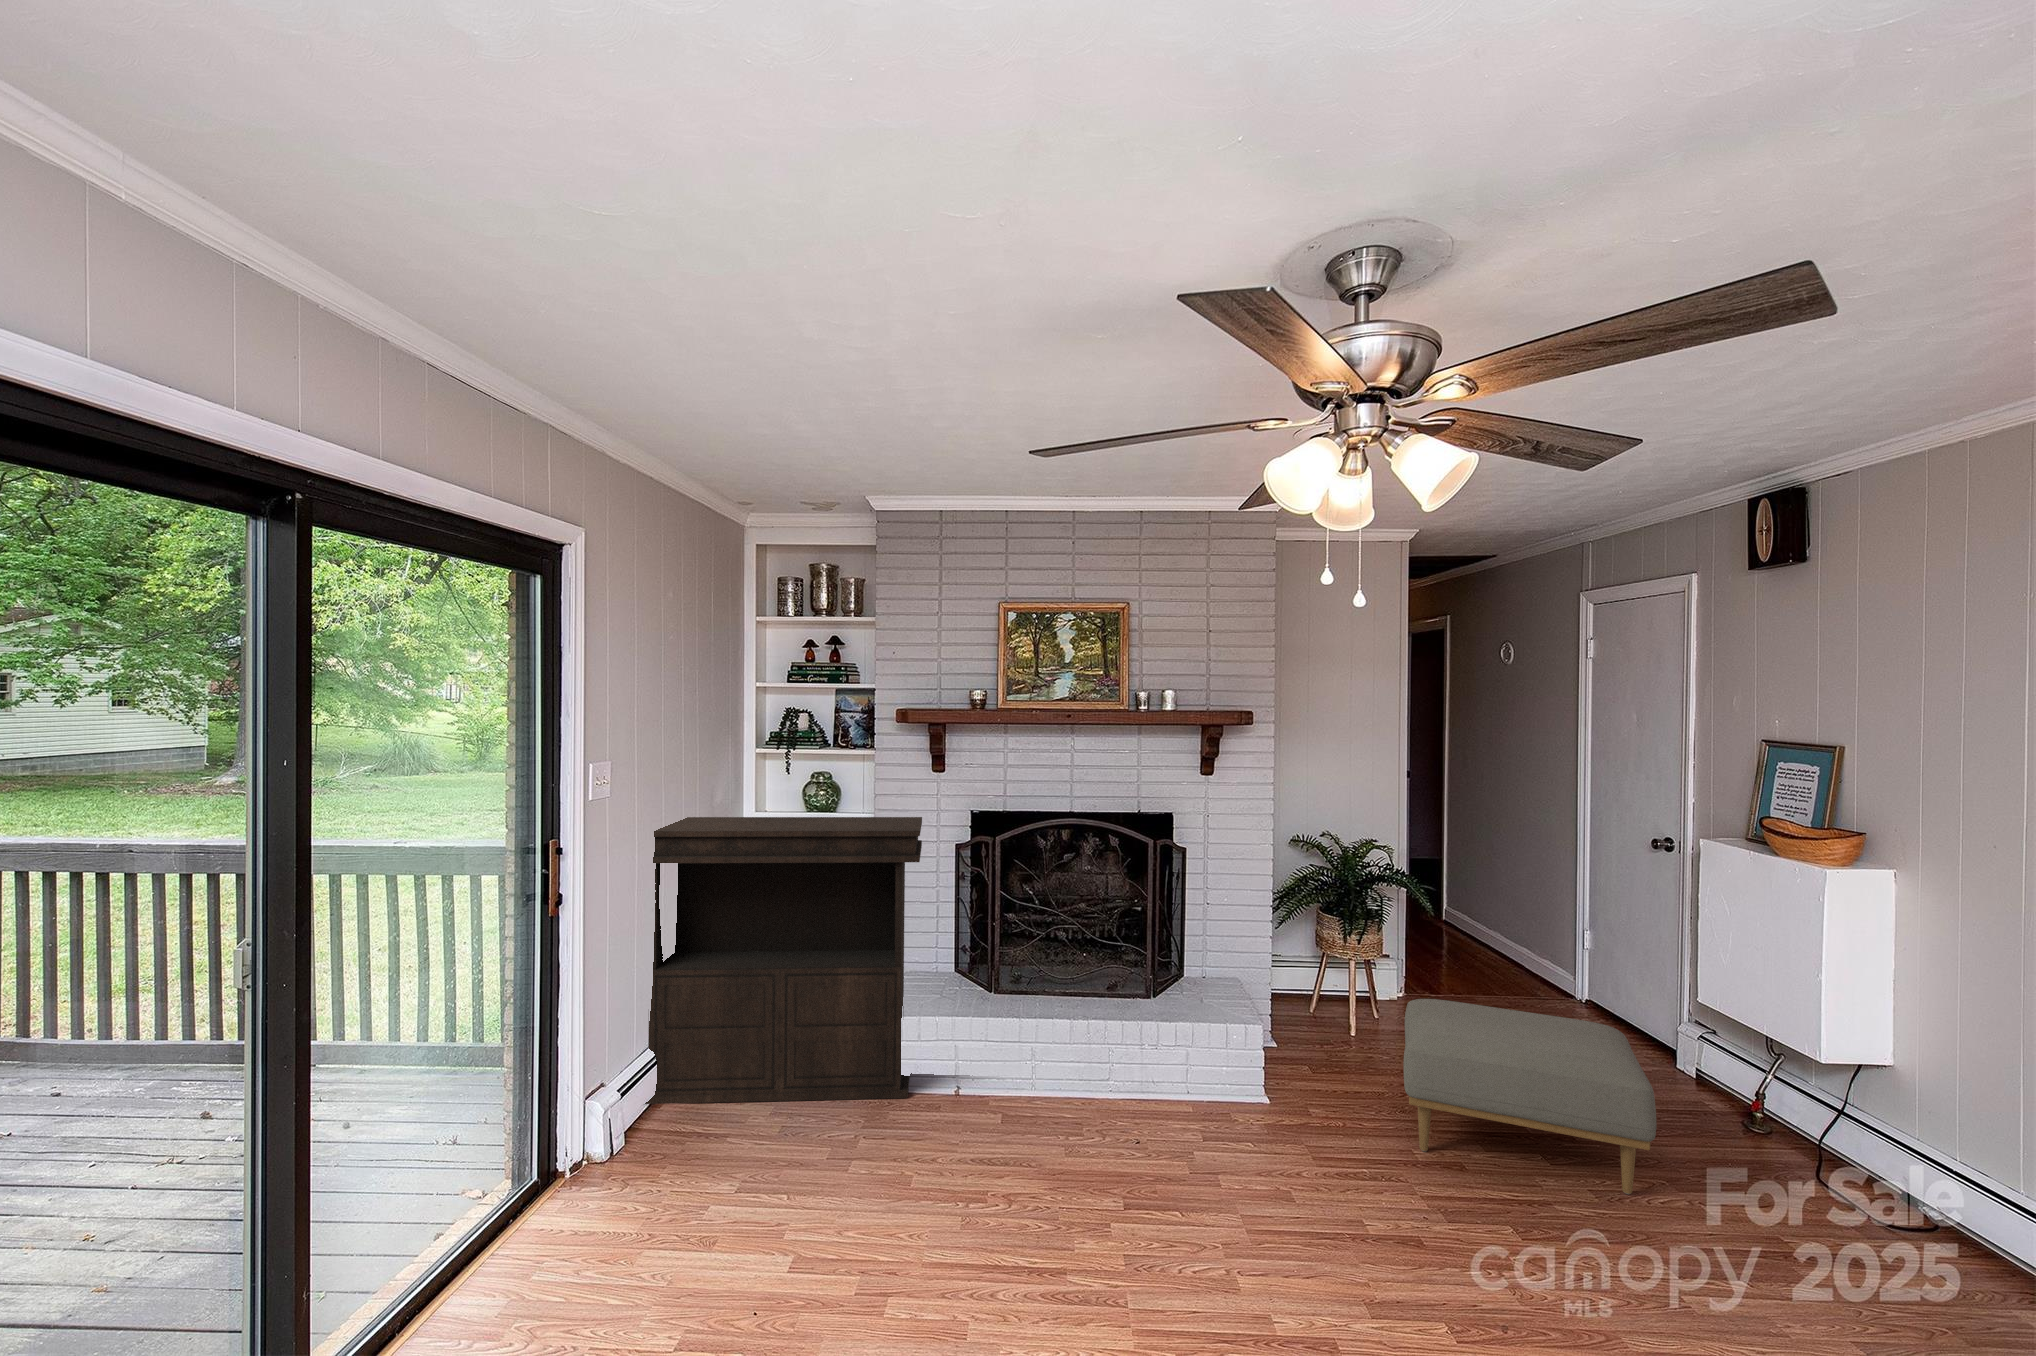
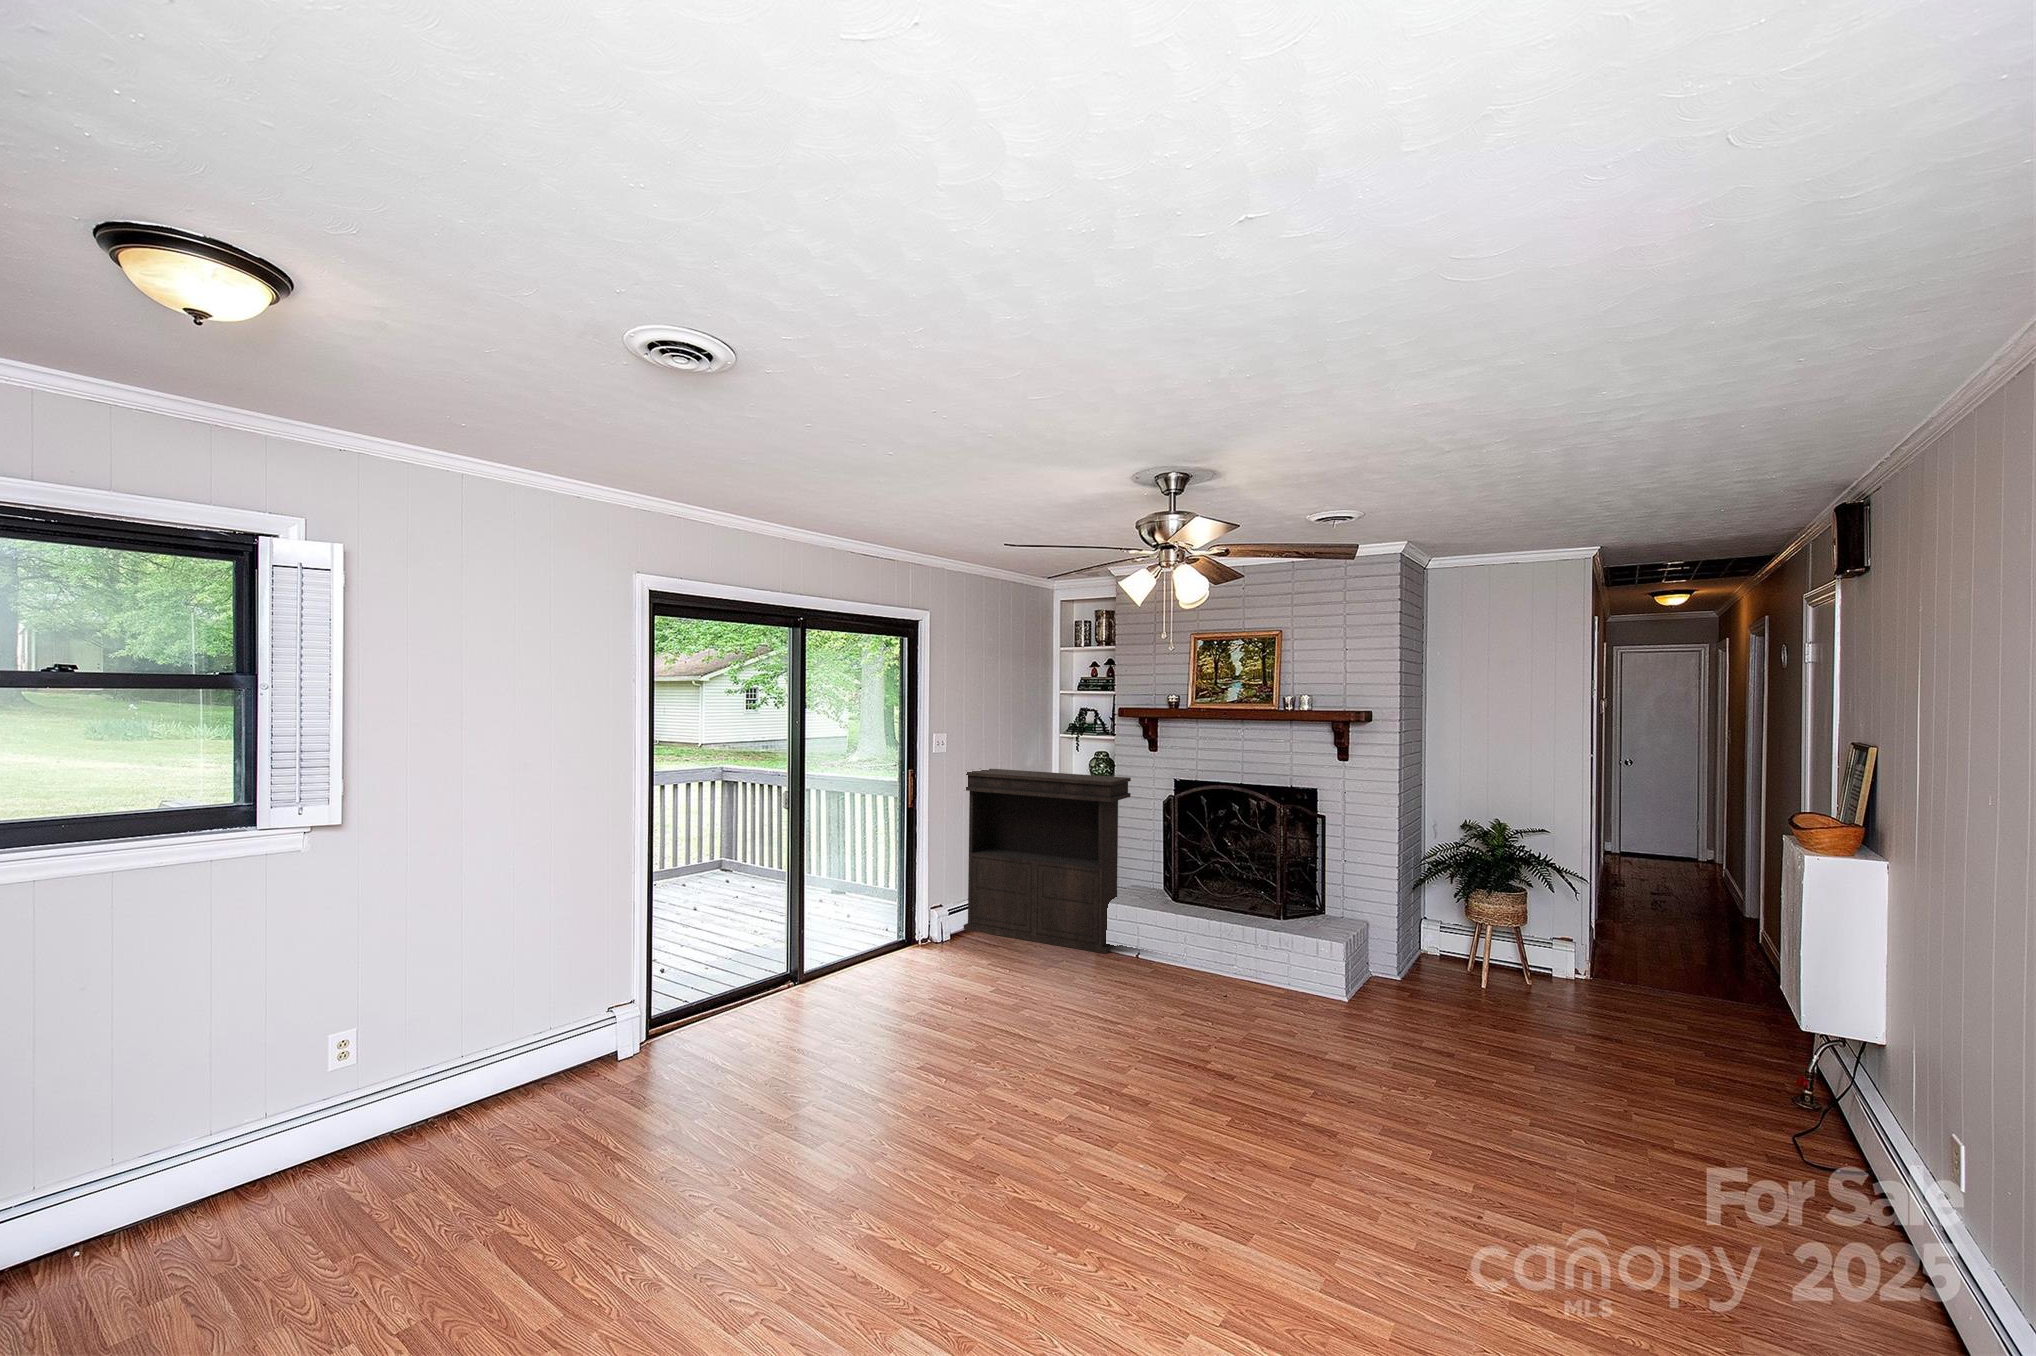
ottoman: present [1404,999,1656,1194] -> none [1414,942,1643,1096]

